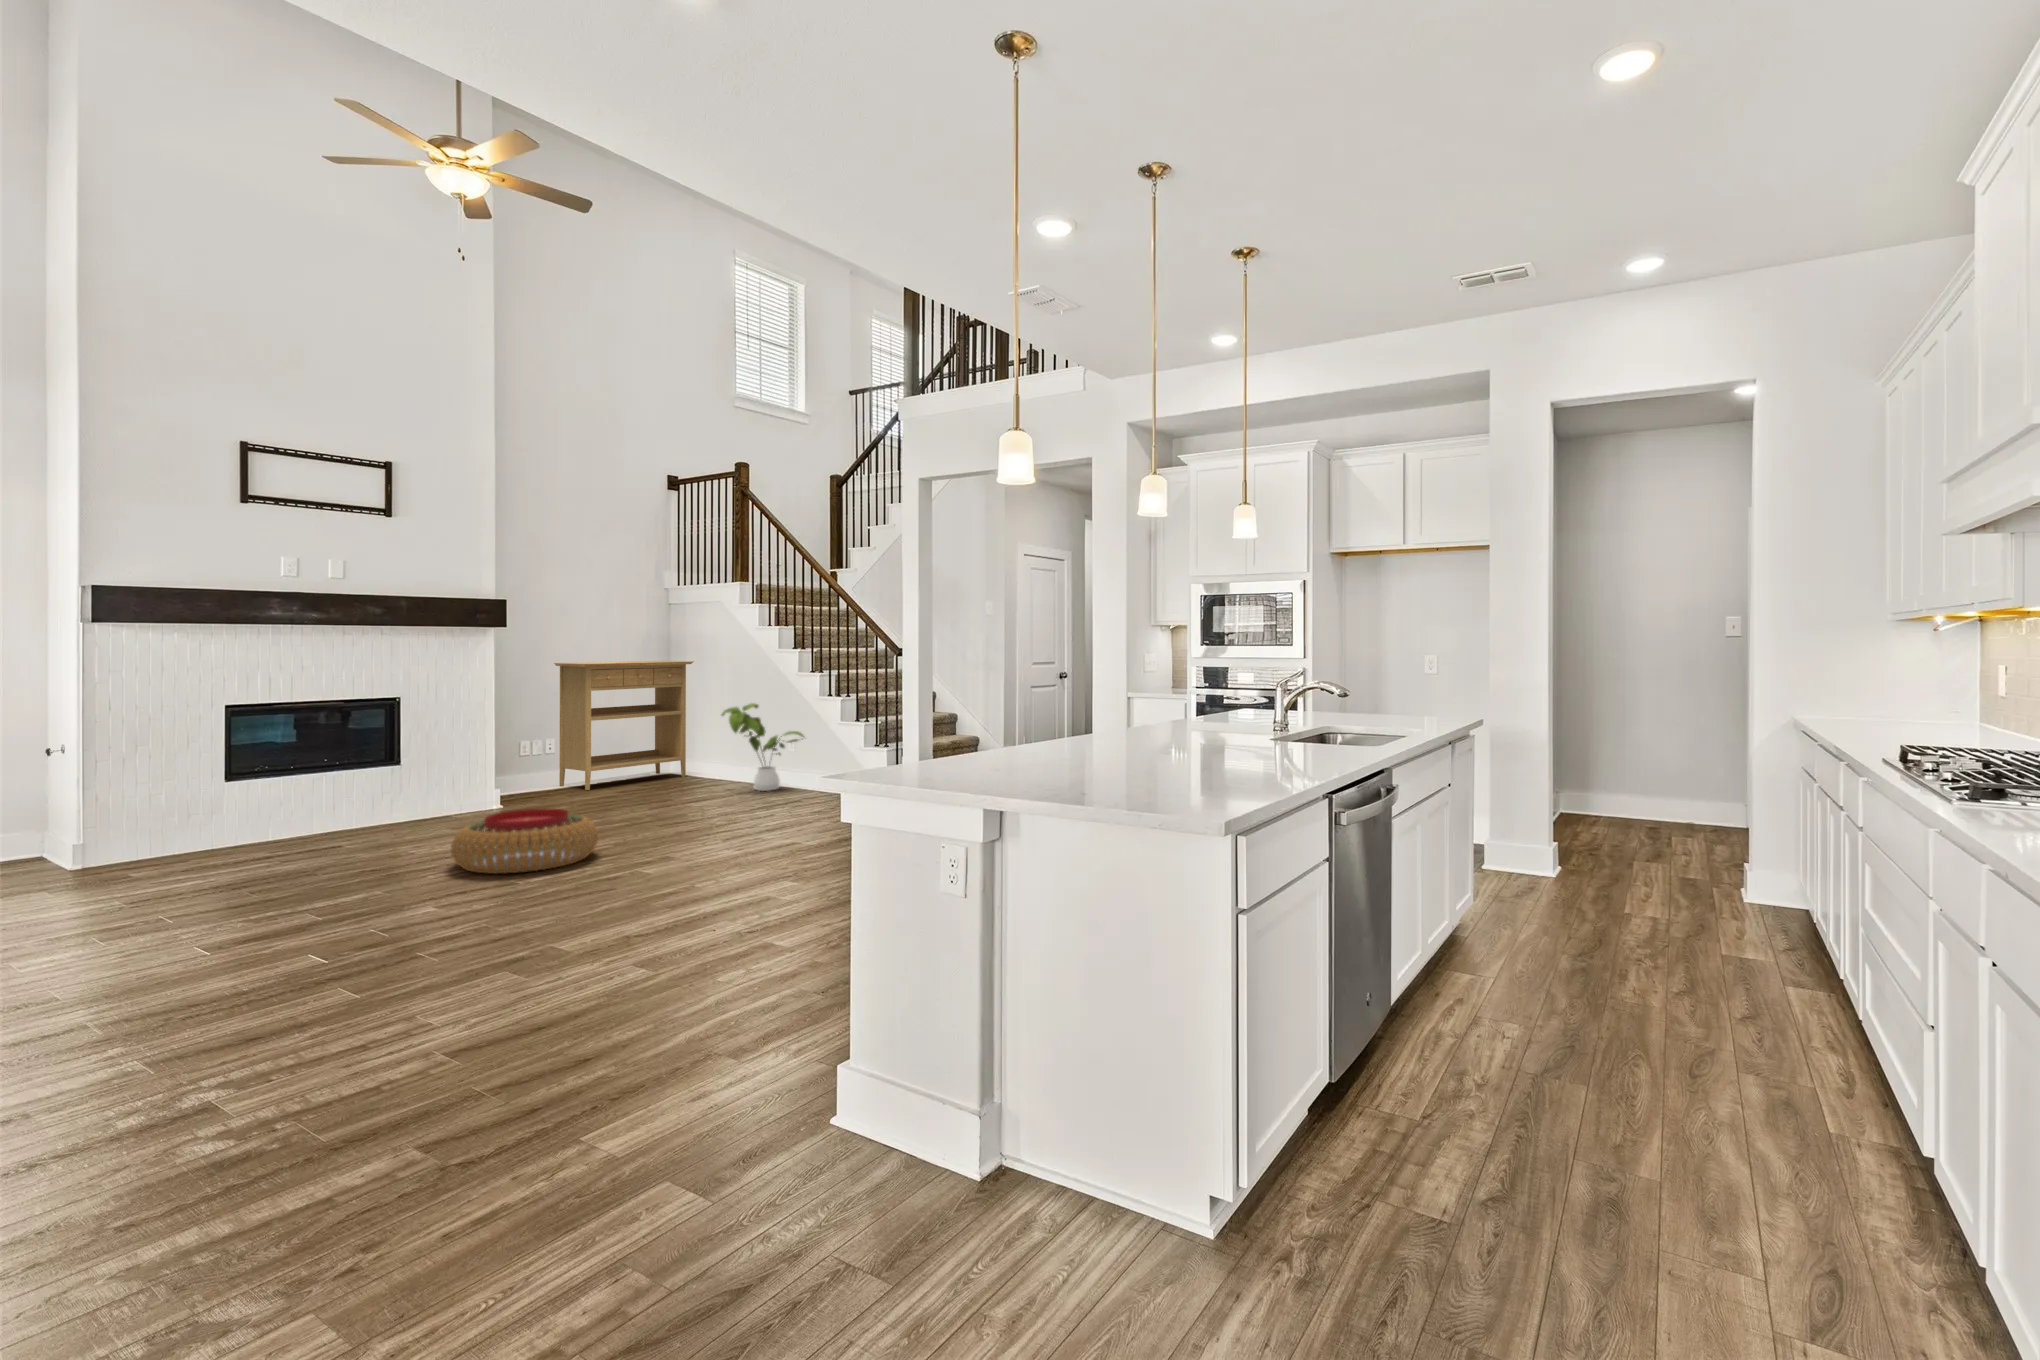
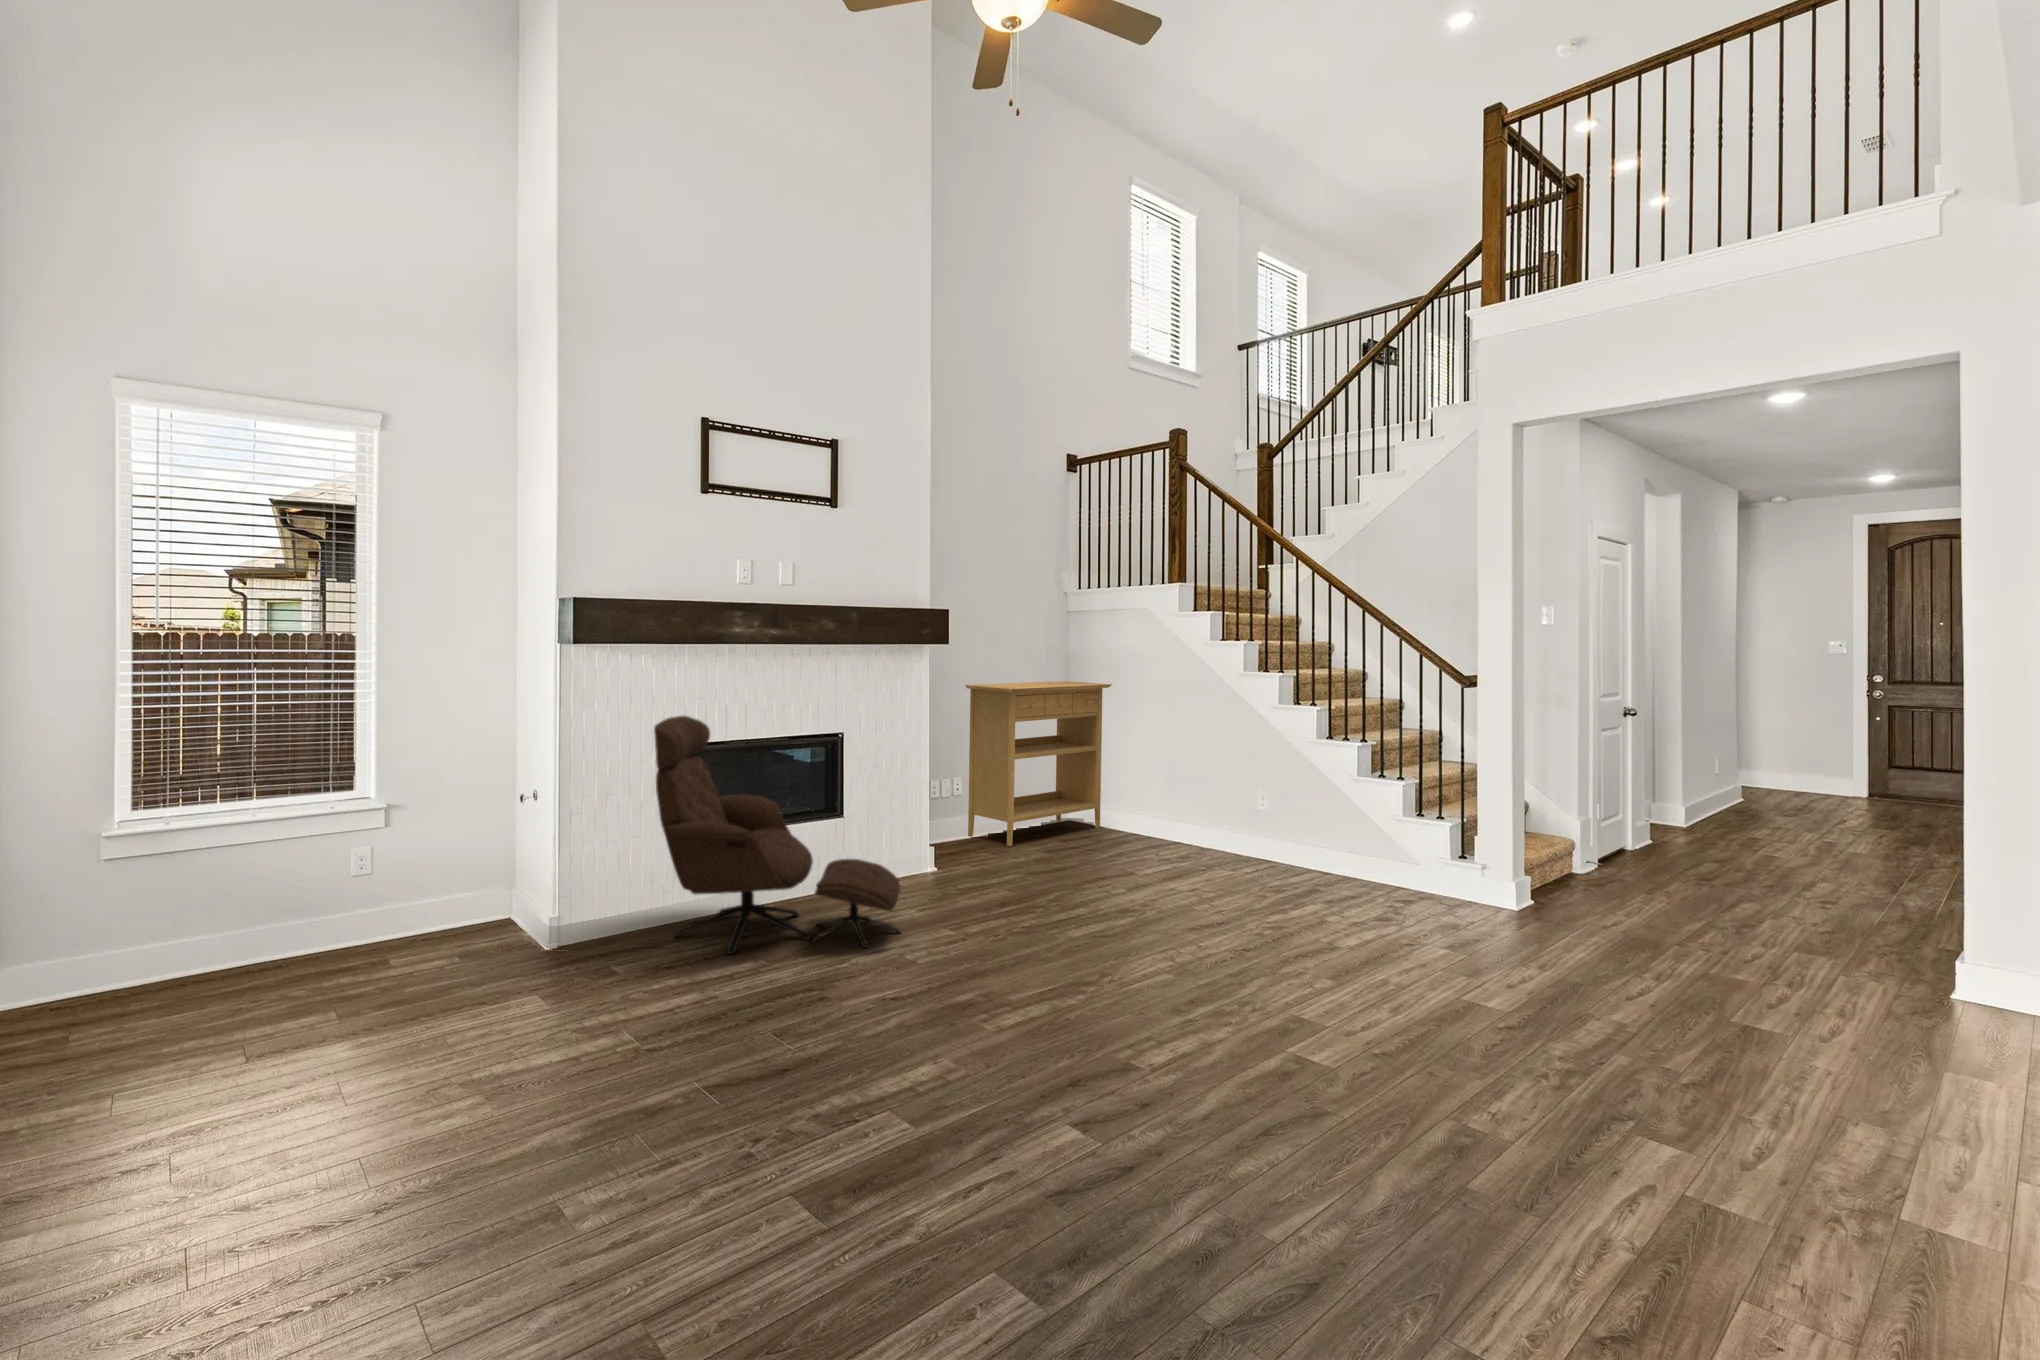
lounge chair: none [172,681,421,861] -> present [654,716,900,954]
house plant: present [722,703,804,791] -> none [1187,747,1302,864]
pouf: present [451,809,598,874] -> none [1005,916,1190,1026]

